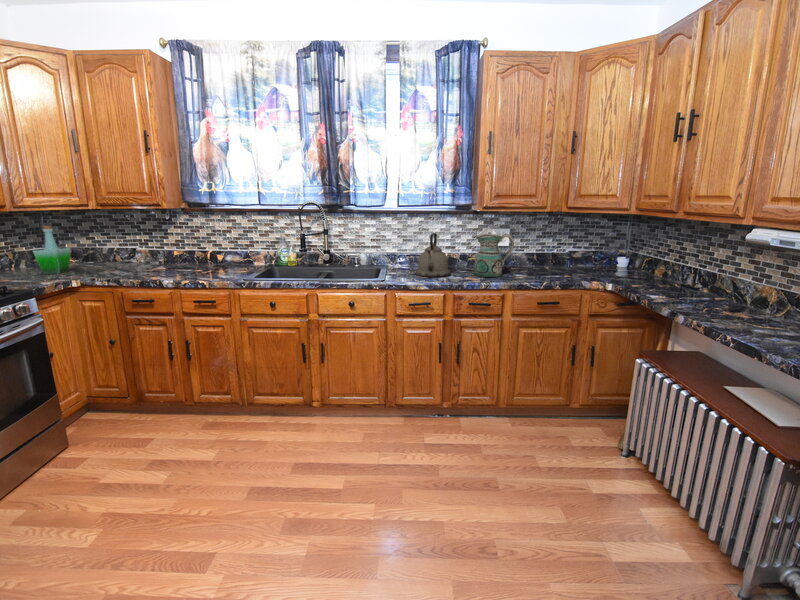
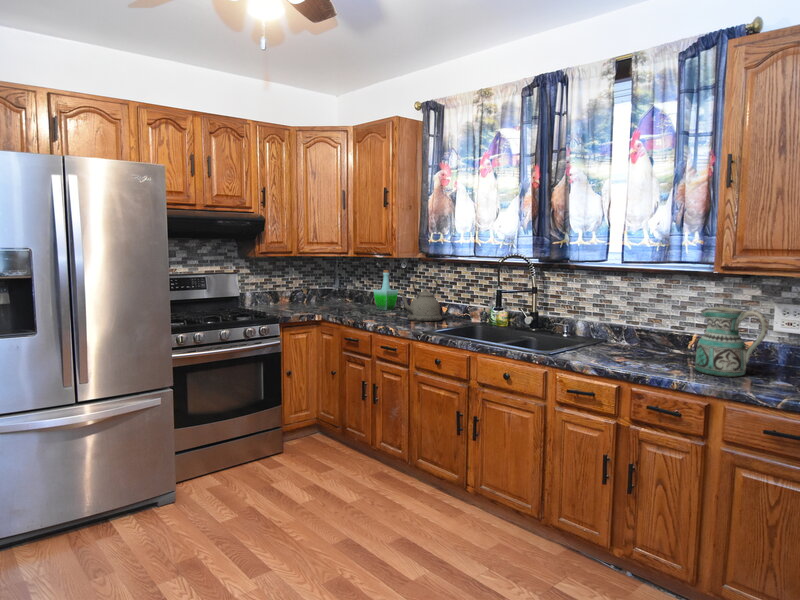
bottle: present [33,226,70,274] -> present [373,270,398,310]
kettle: present [415,233,451,277] -> present [400,280,442,321]

